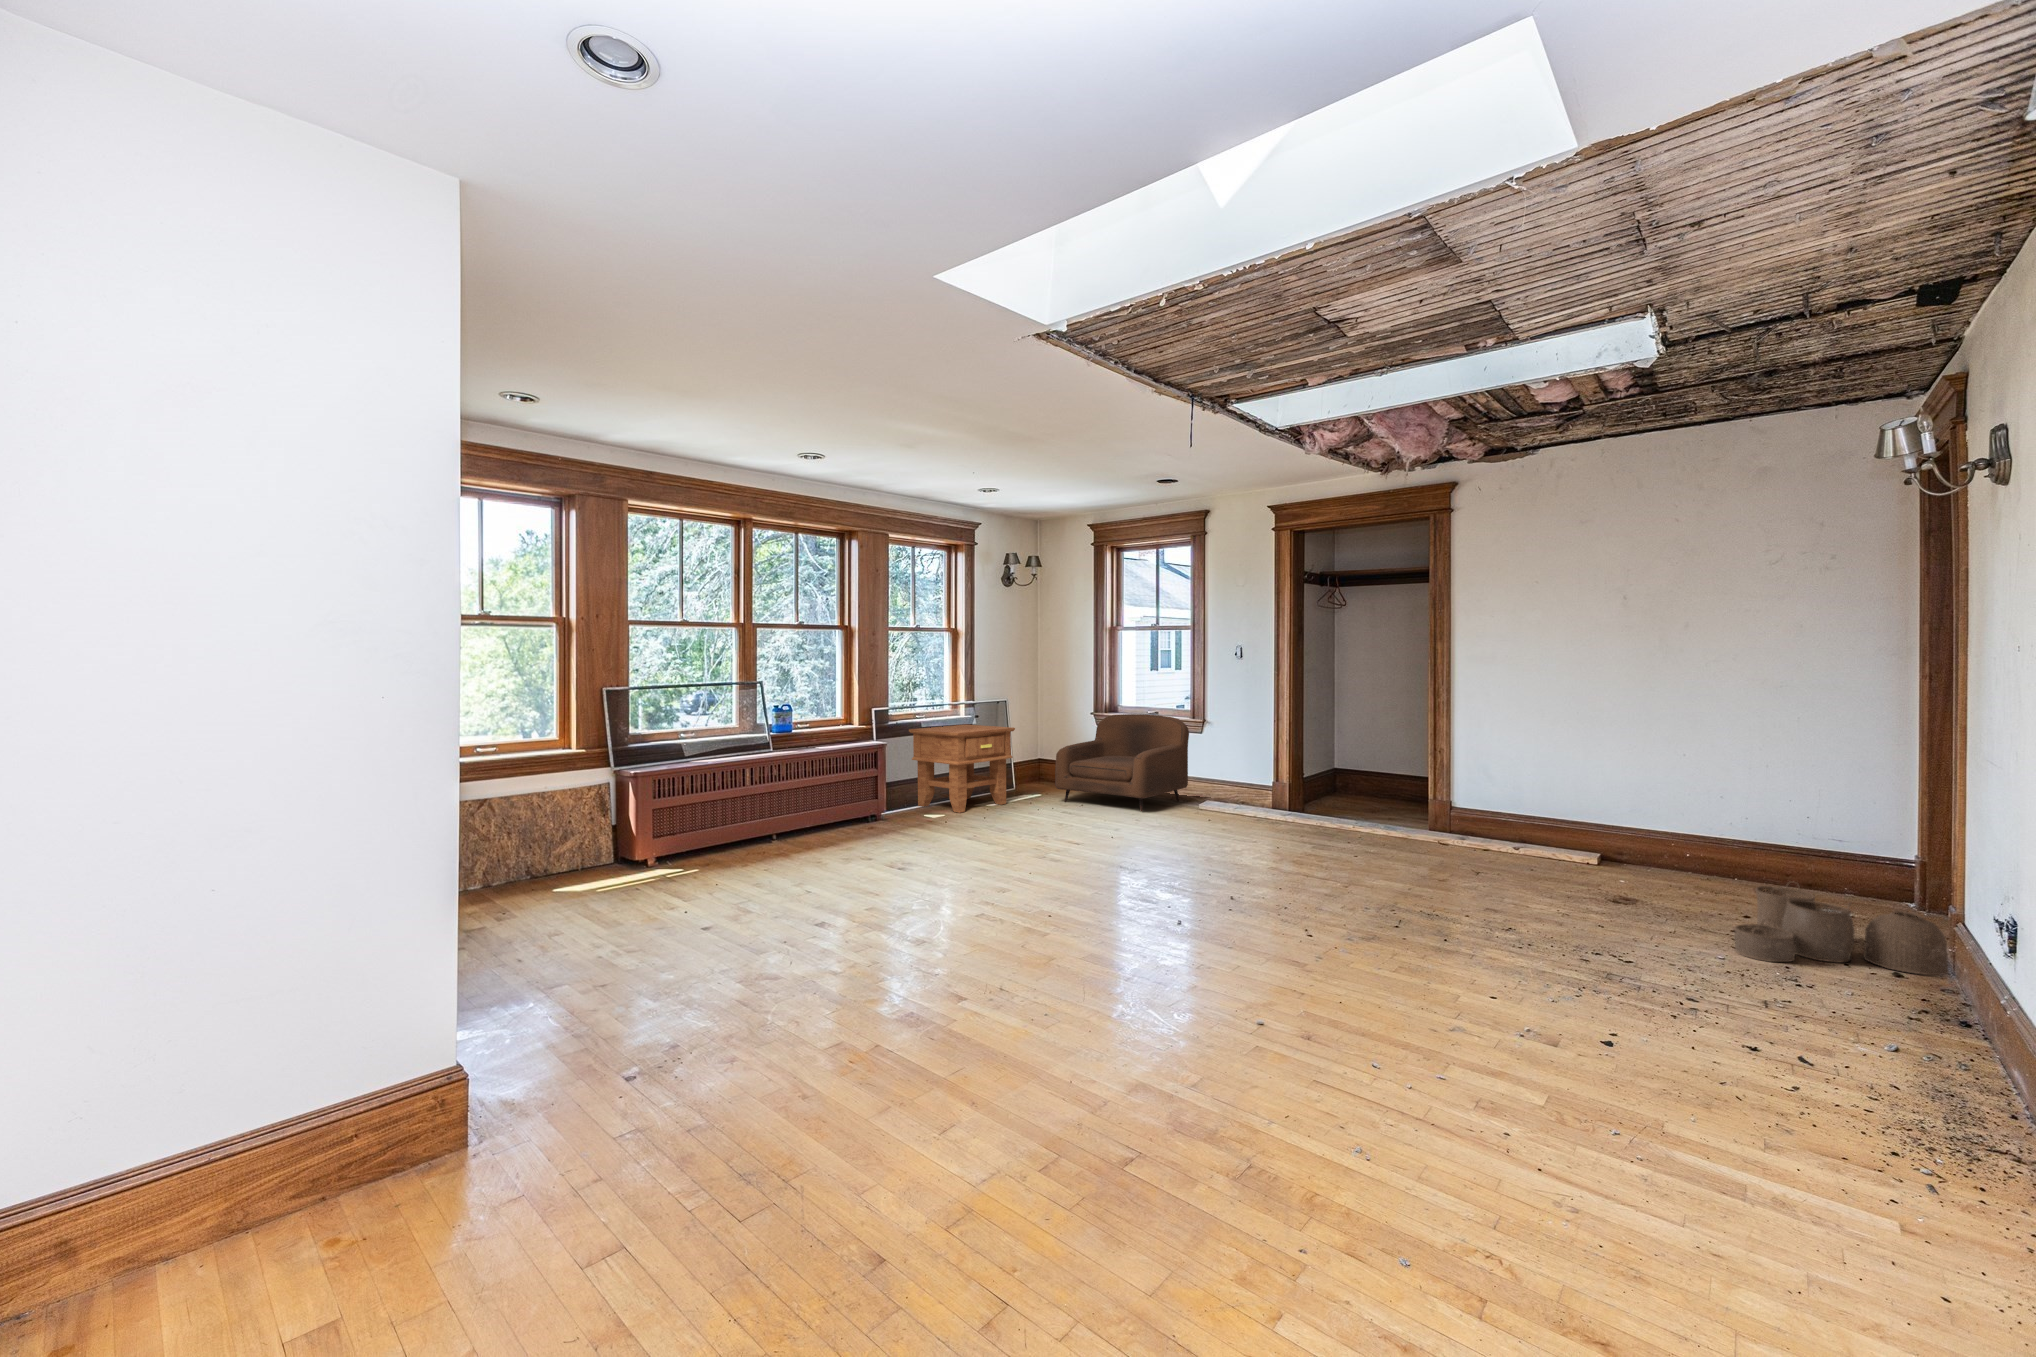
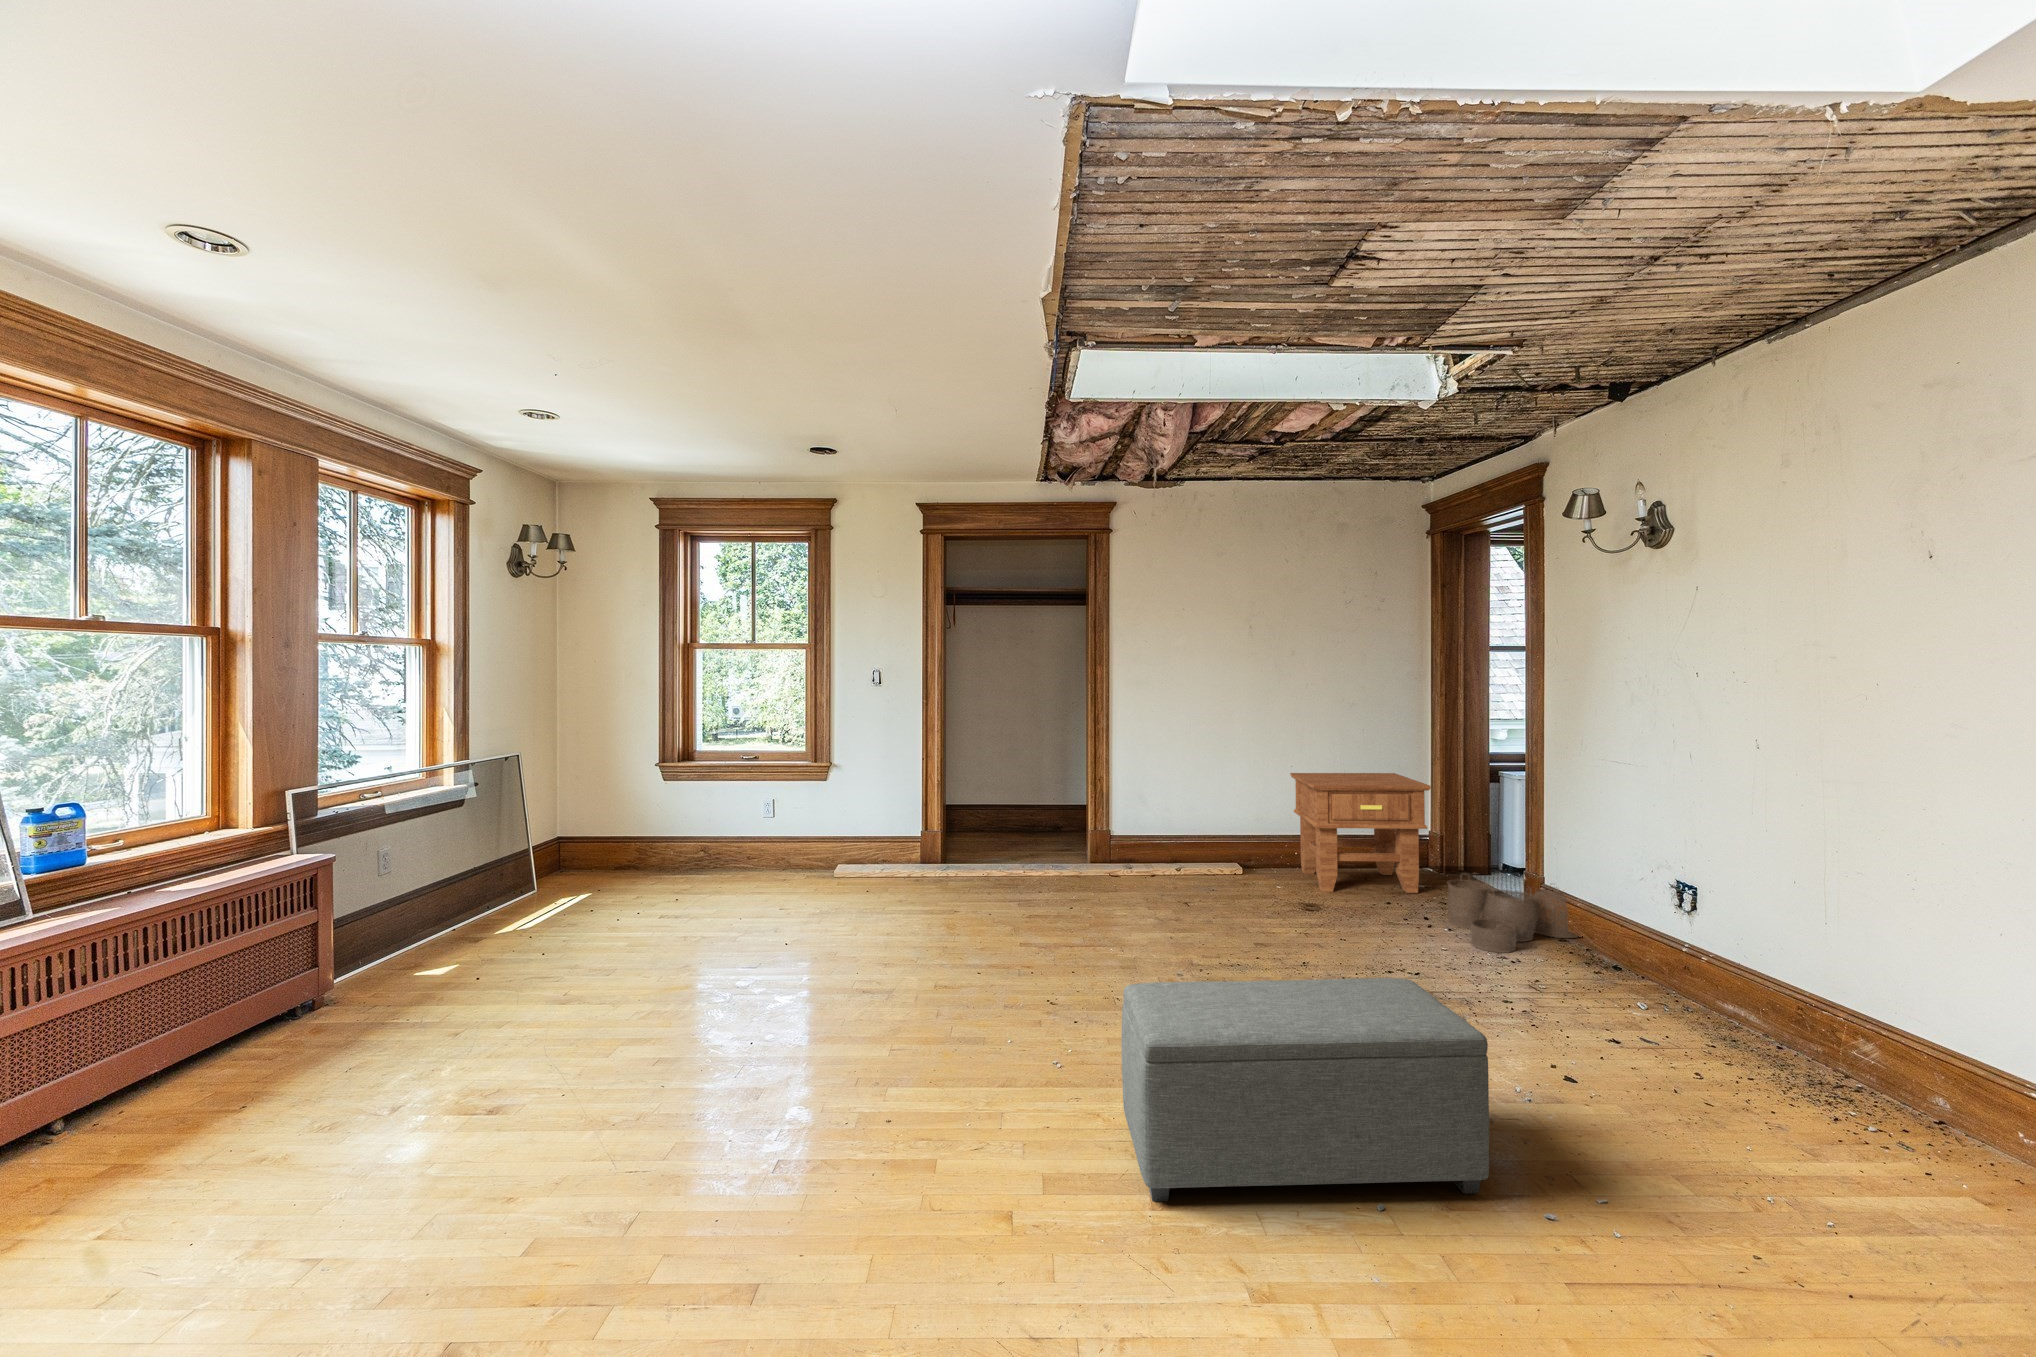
armchair: present [1055,714,1189,812] -> none [632,758,810,894]
side table: present [909,724,1015,813] -> present [1290,773,1431,893]
ottoman: none [1126,852,1374,1021] -> present [1121,978,1489,1201]

